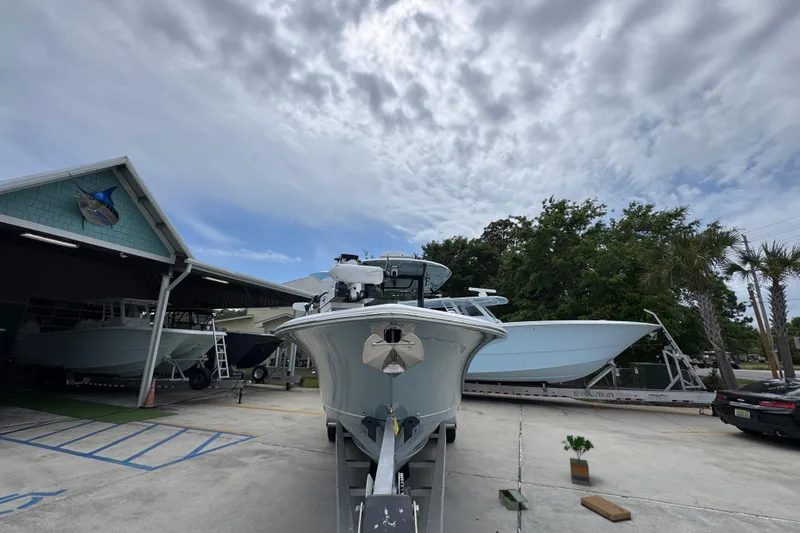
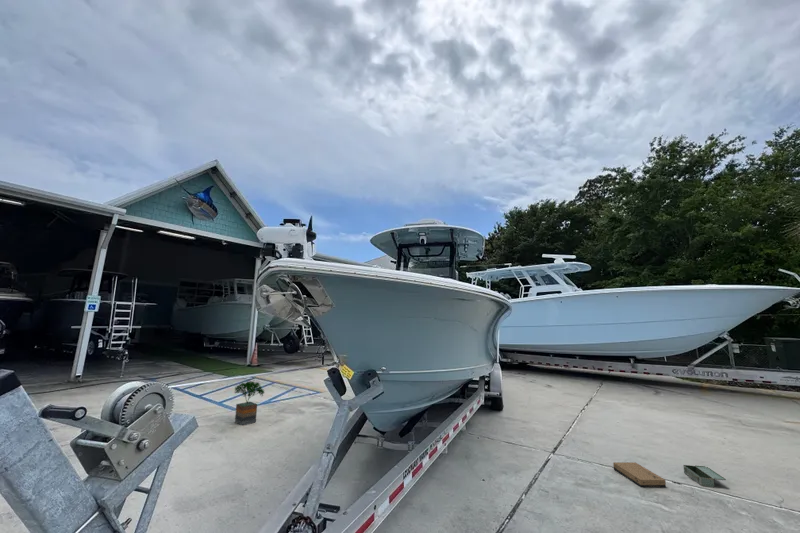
potted tree: present [562,435,594,487] -> present [235,381,264,425]
toolbox: present [499,489,528,510] -> present [683,465,726,487]

